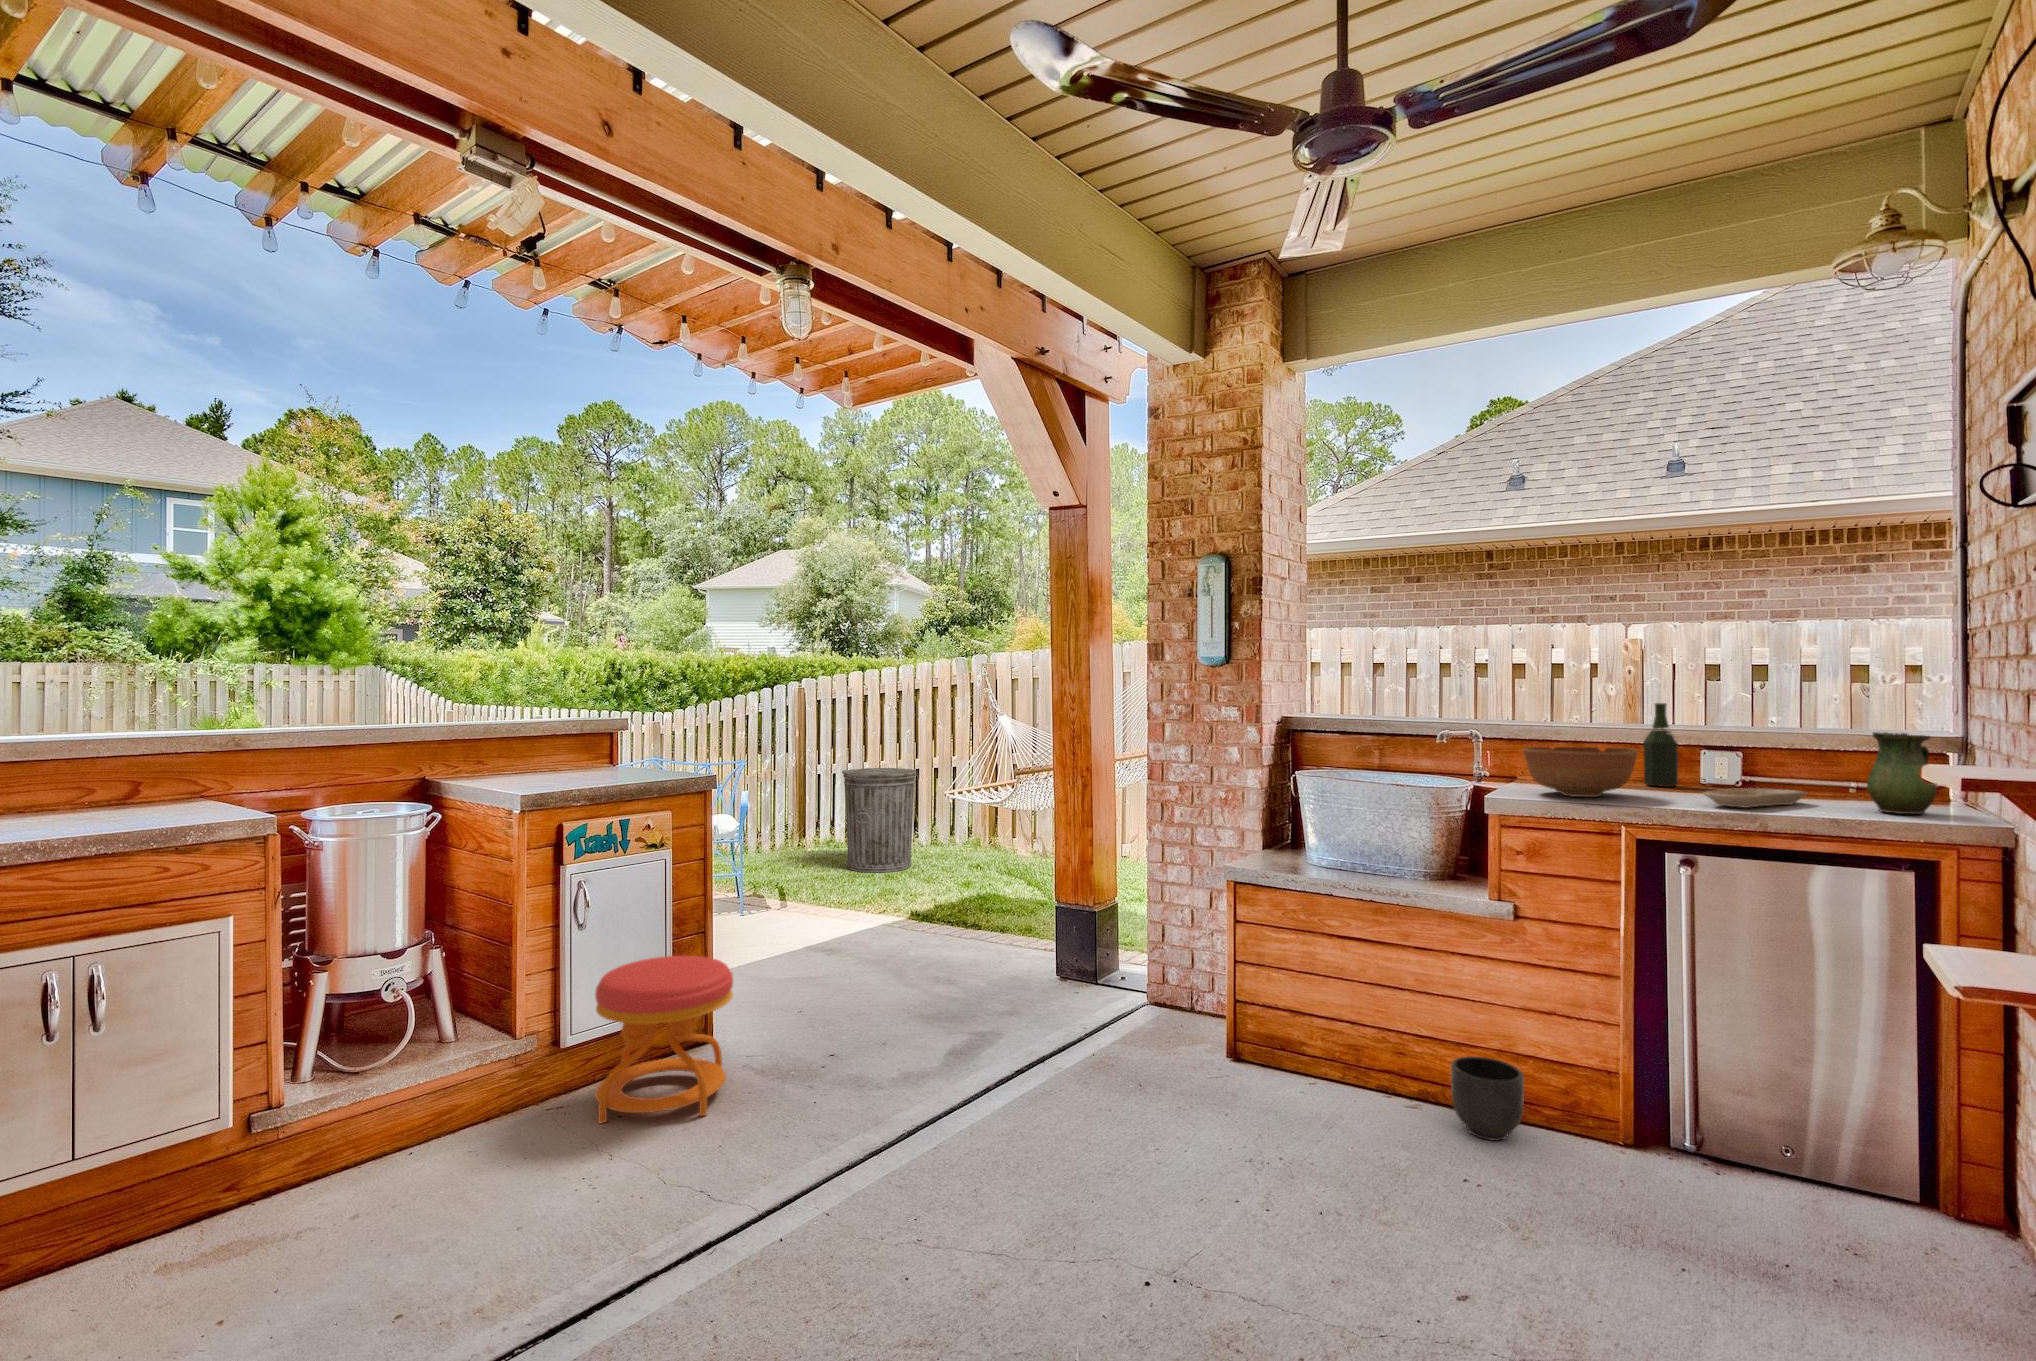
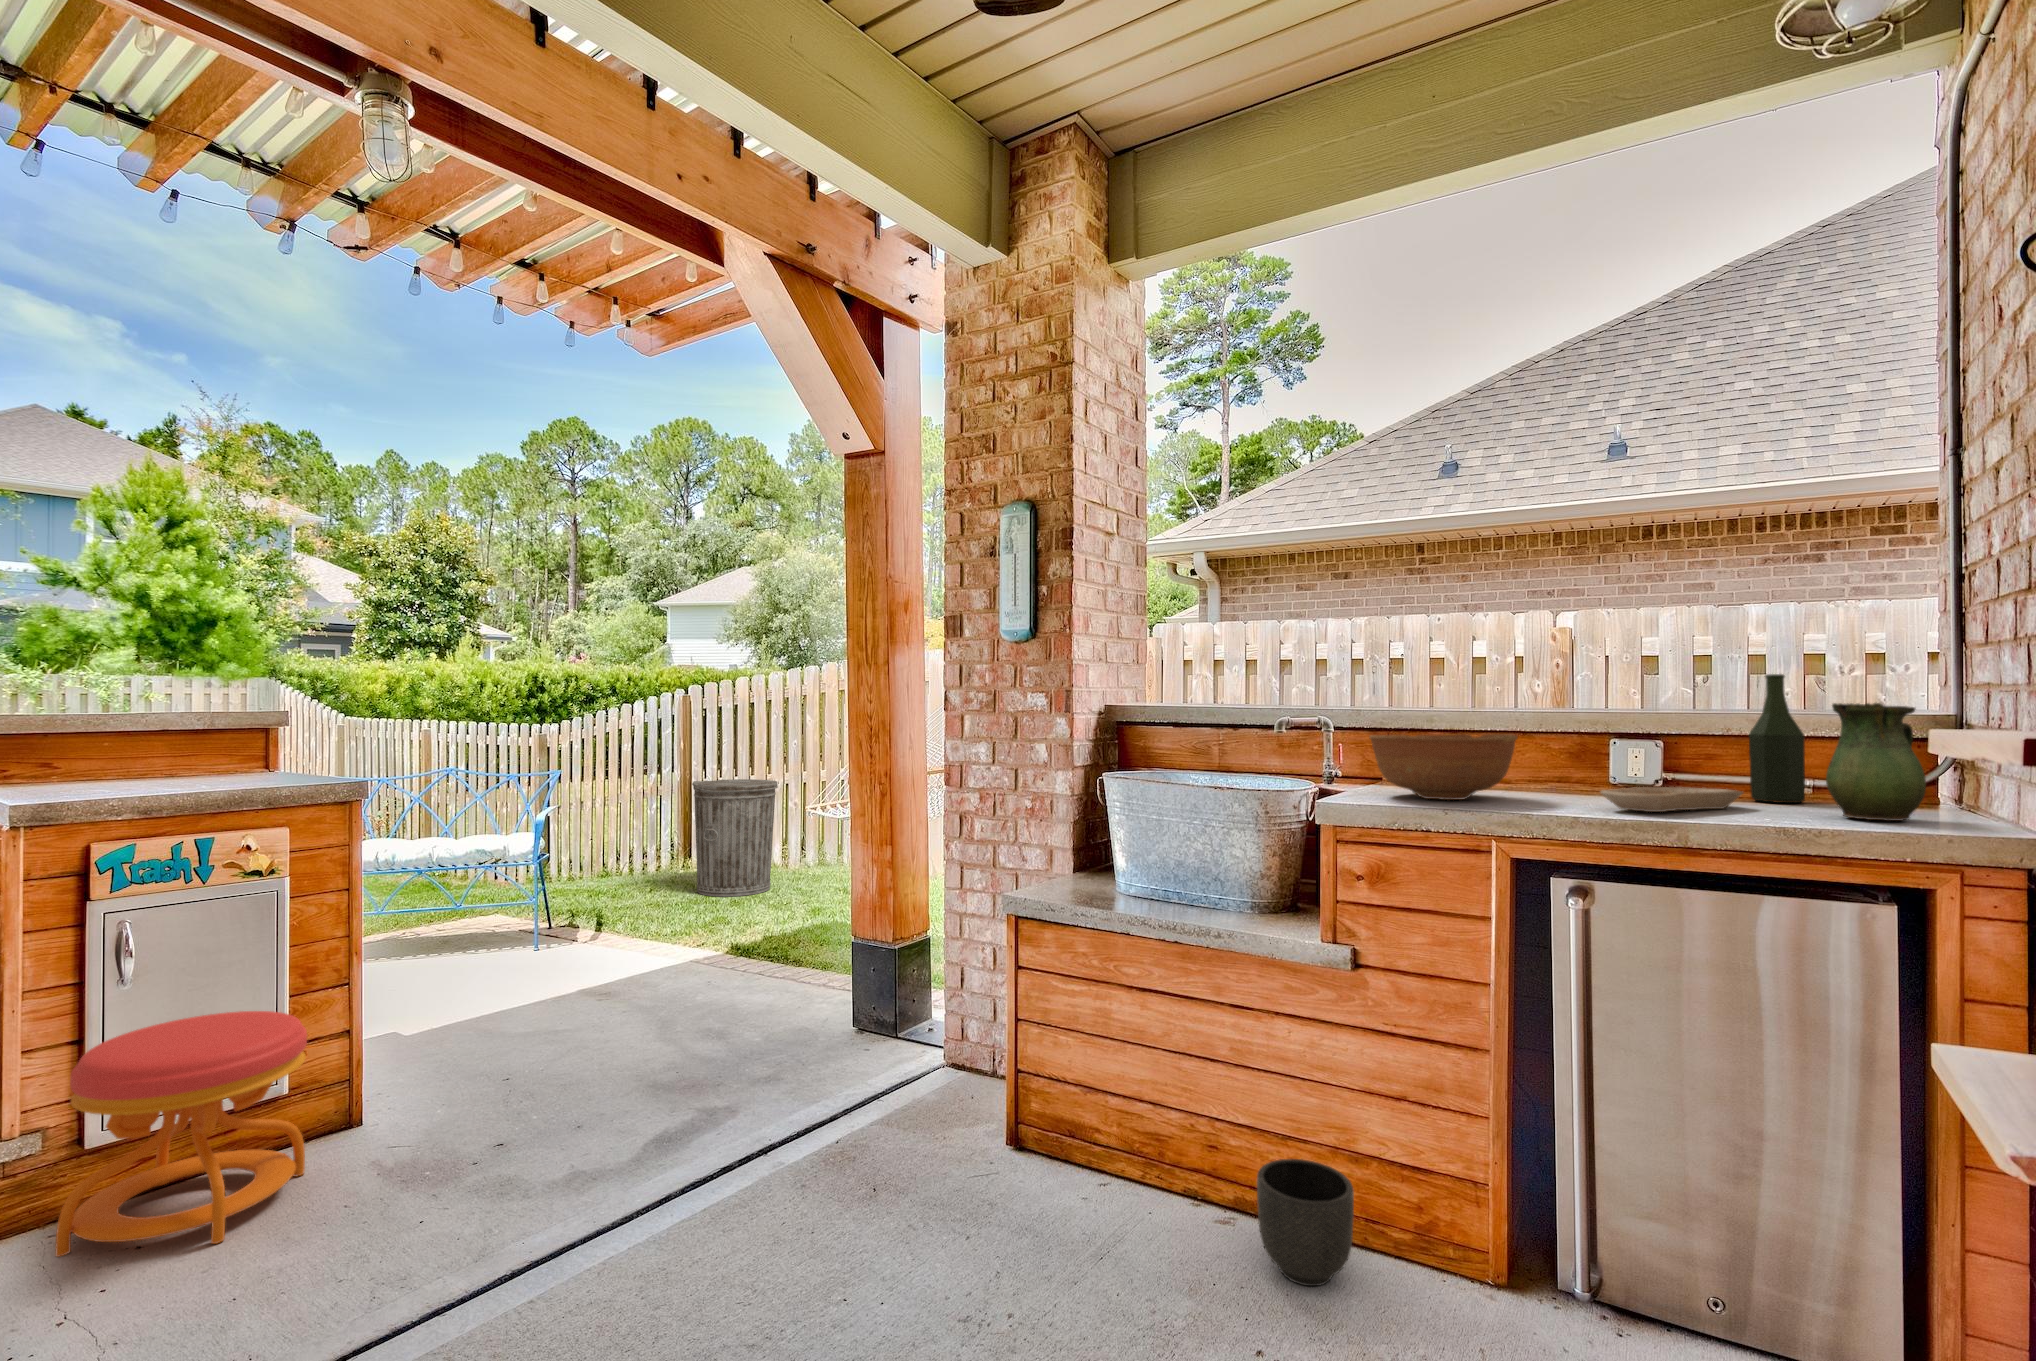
bottle: present [1643,703,1678,787] -> present [1749,674,1805,803]

